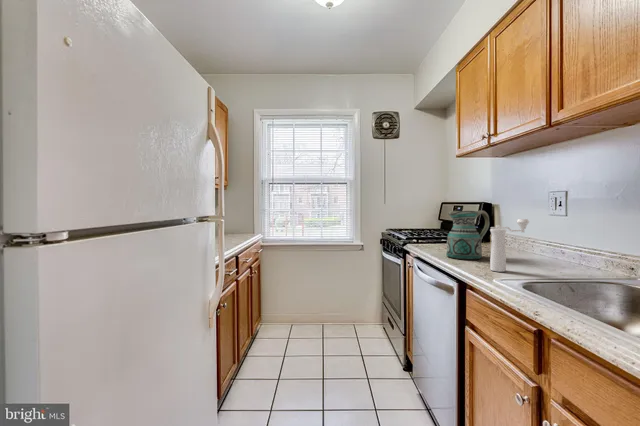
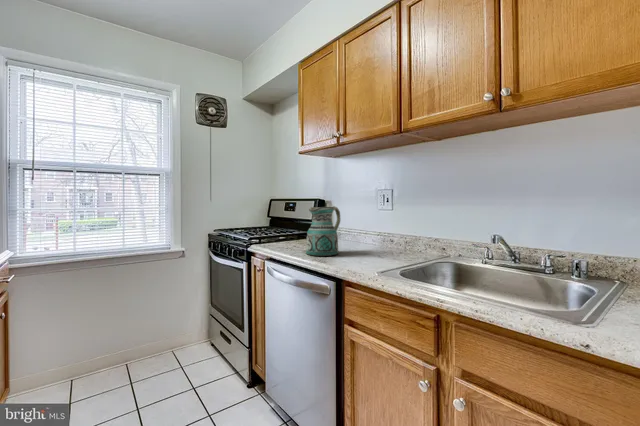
pepper mill: present [490,219,529,272] -> none [359,214,385,265]

